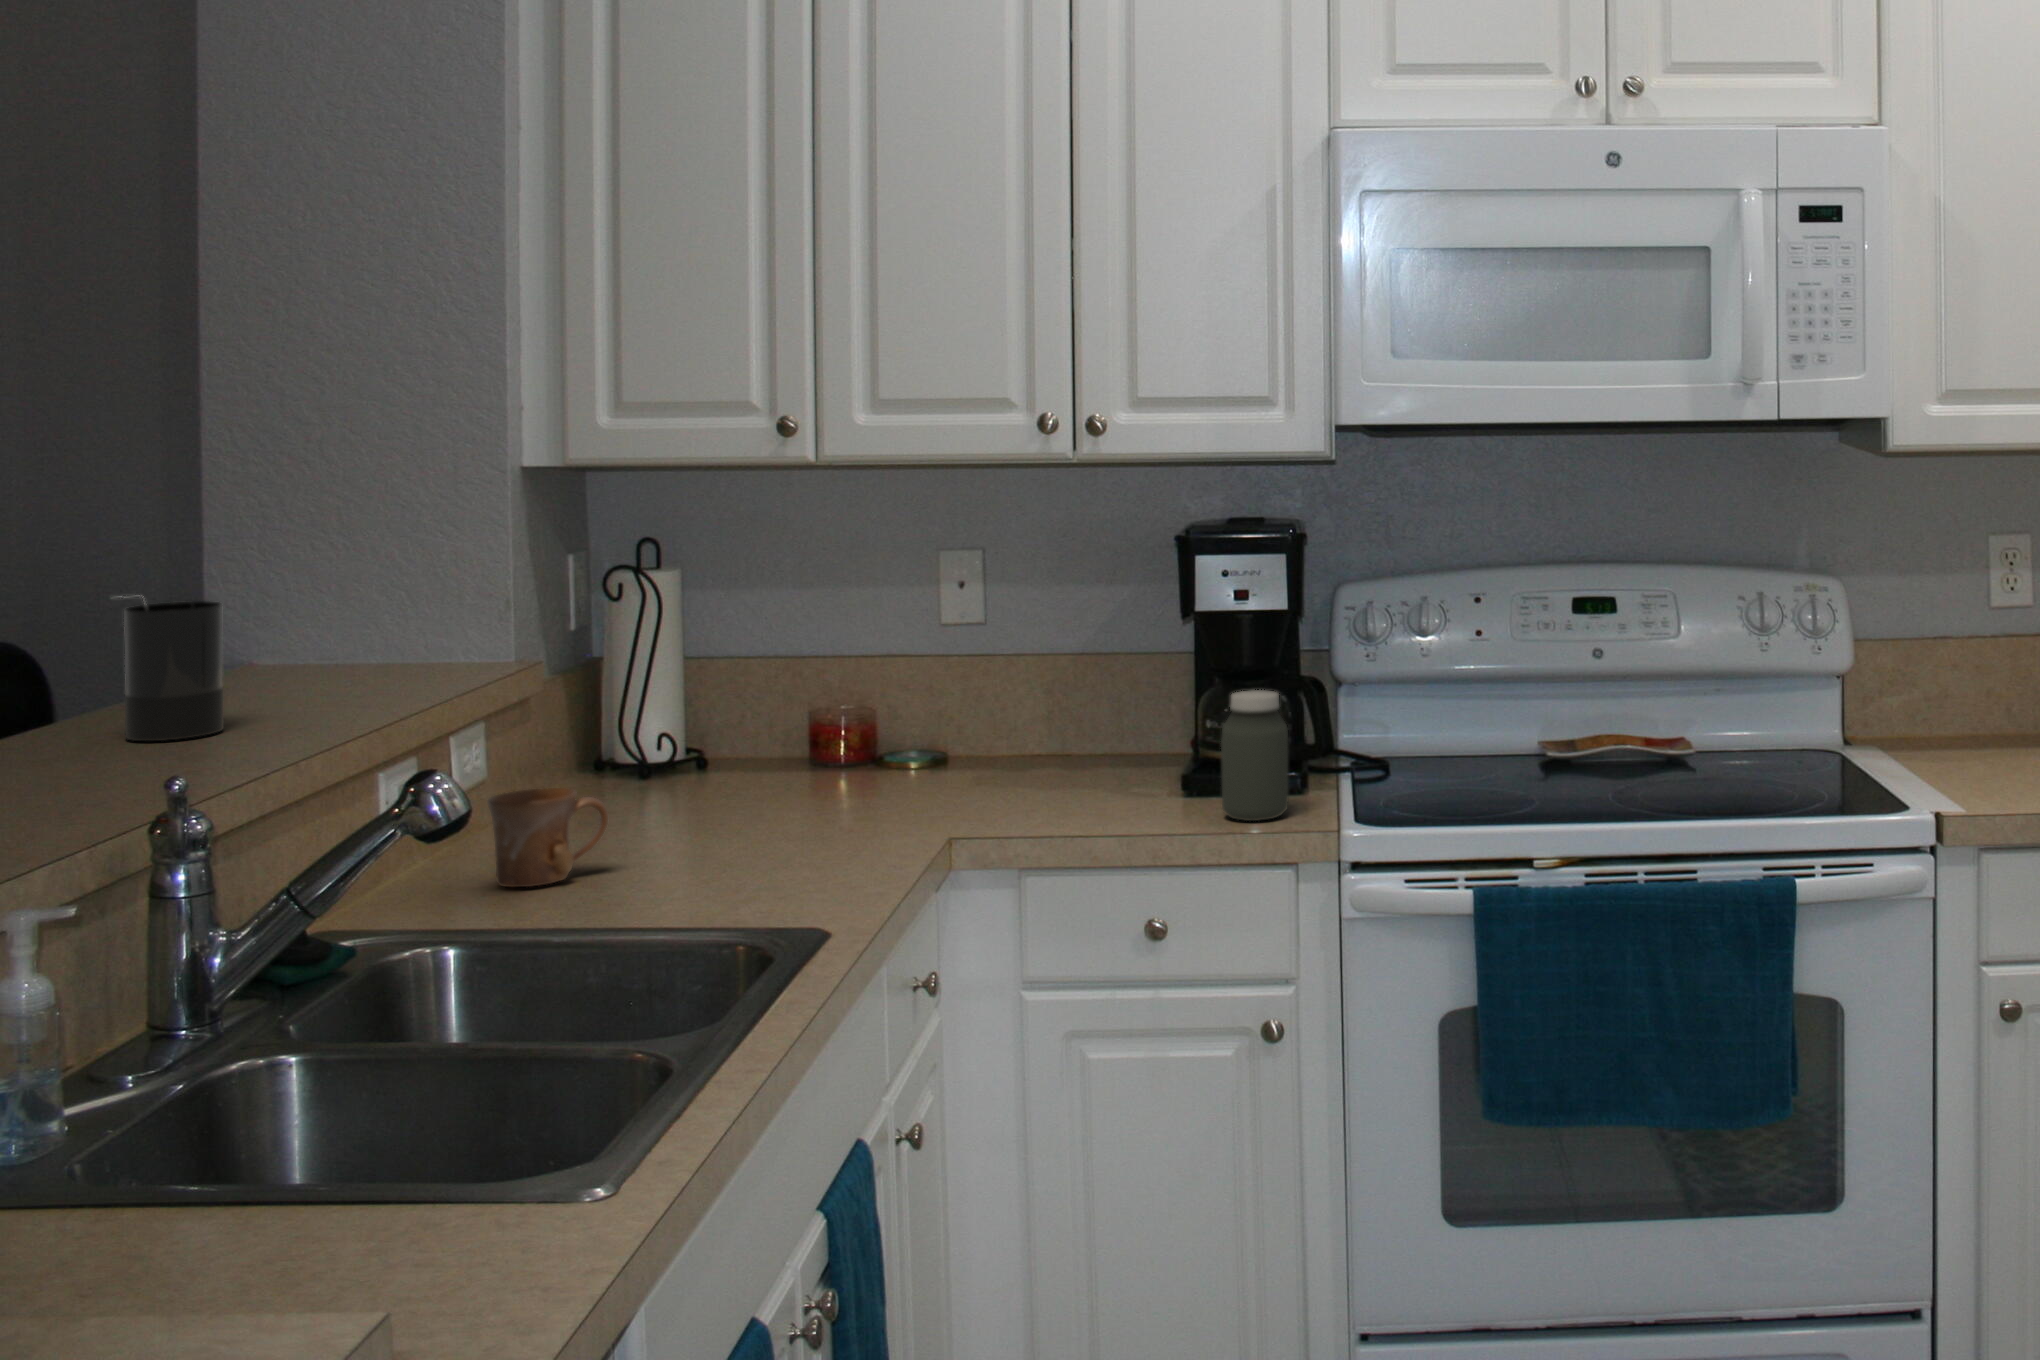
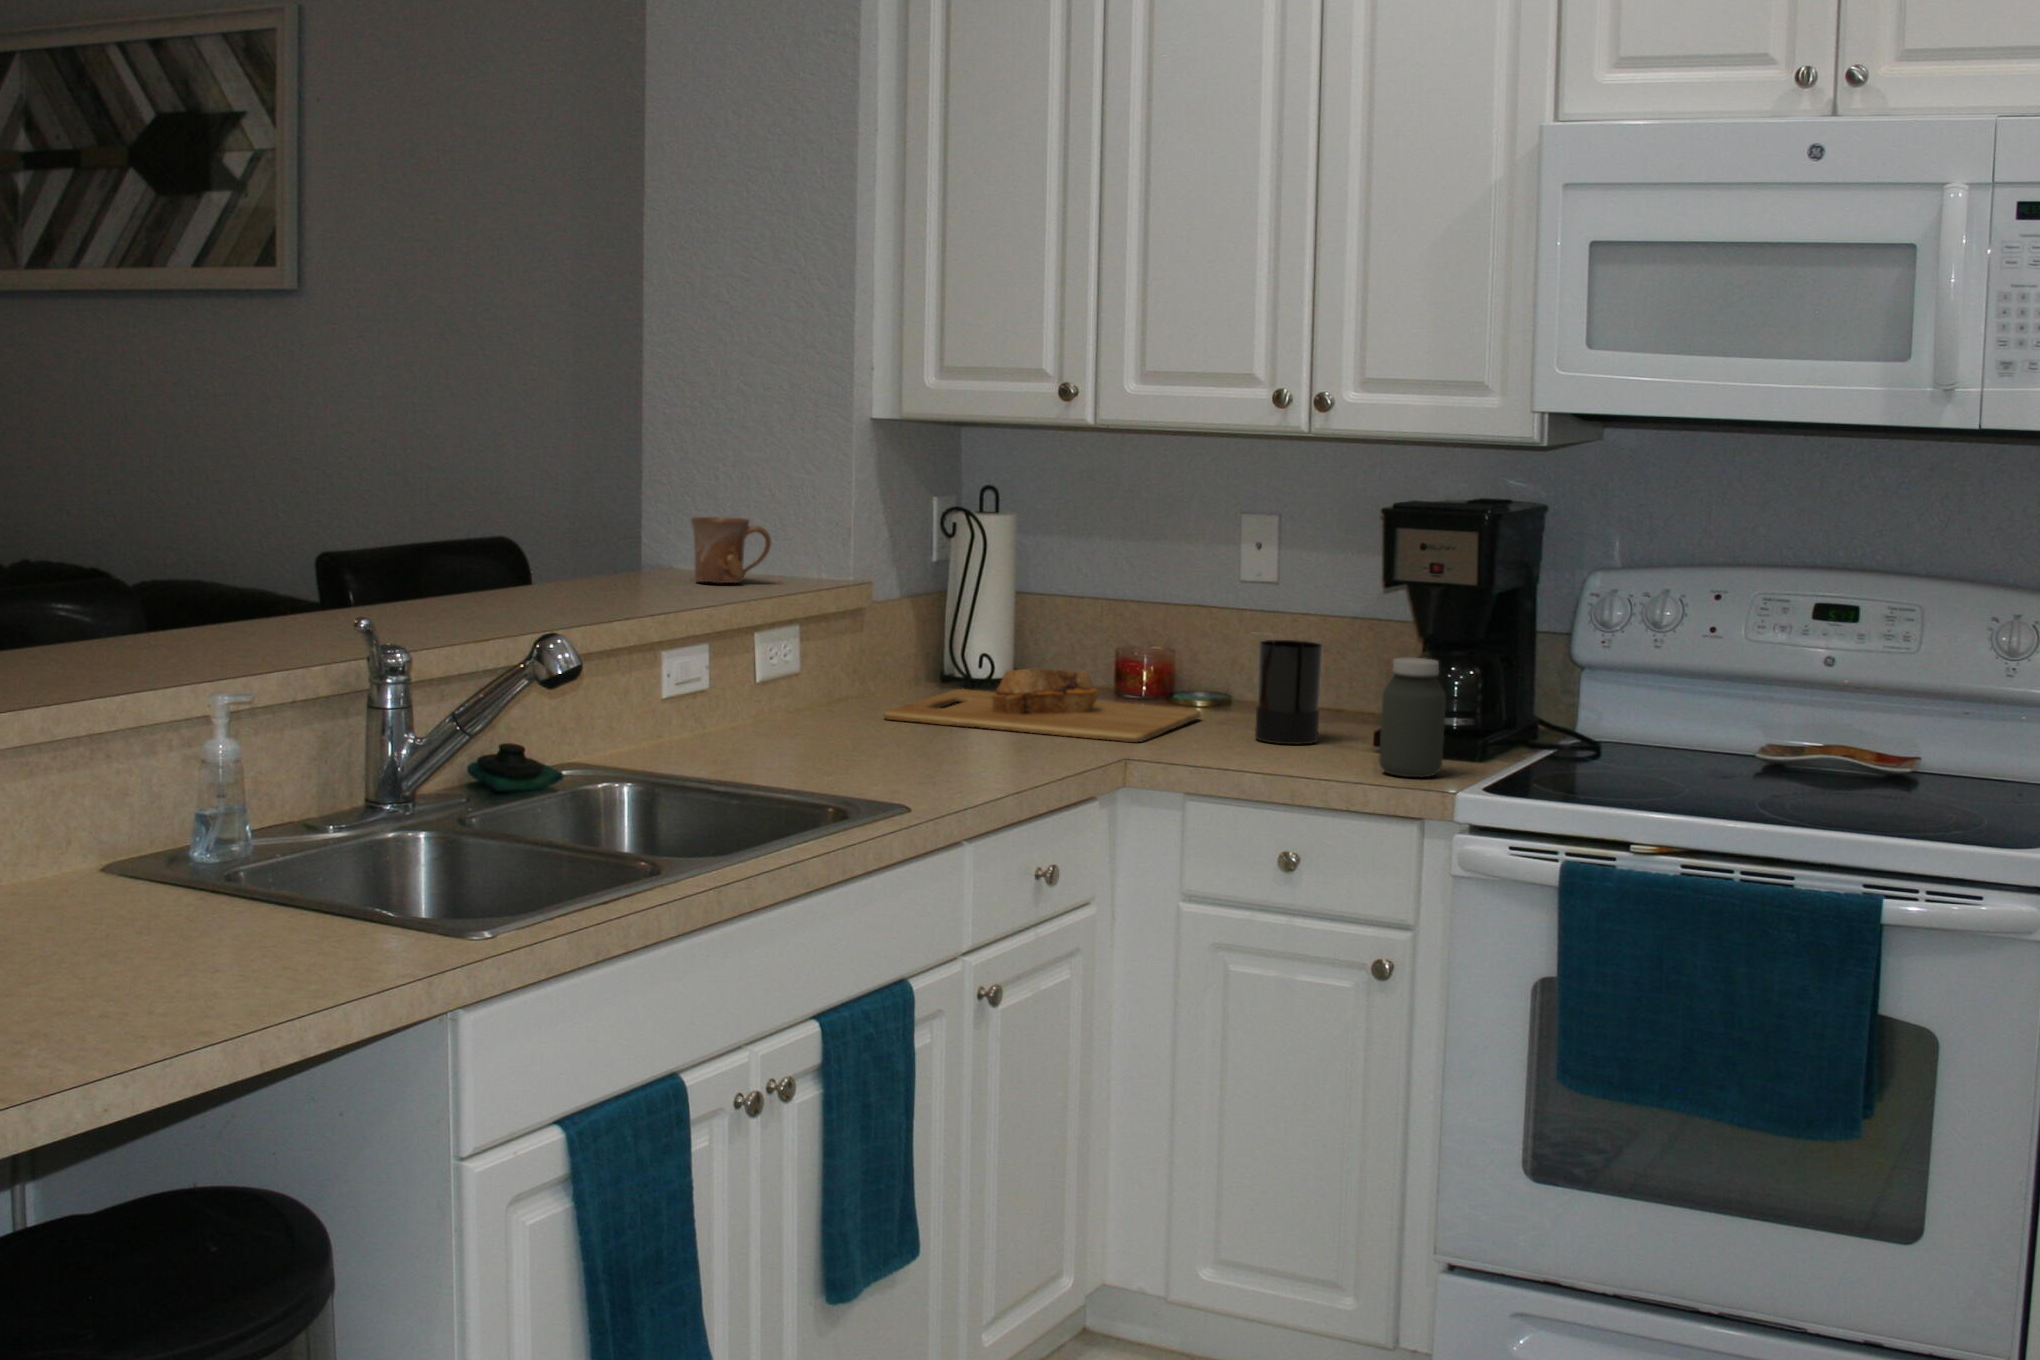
candle: present [121,596,224,741] -> present [1252,633,1322,744]
cutting board: none [590,745,943,842] -> present [884,668,1201,742]
mug: present [487,788,608,887] -> present [691,517,771,583]

